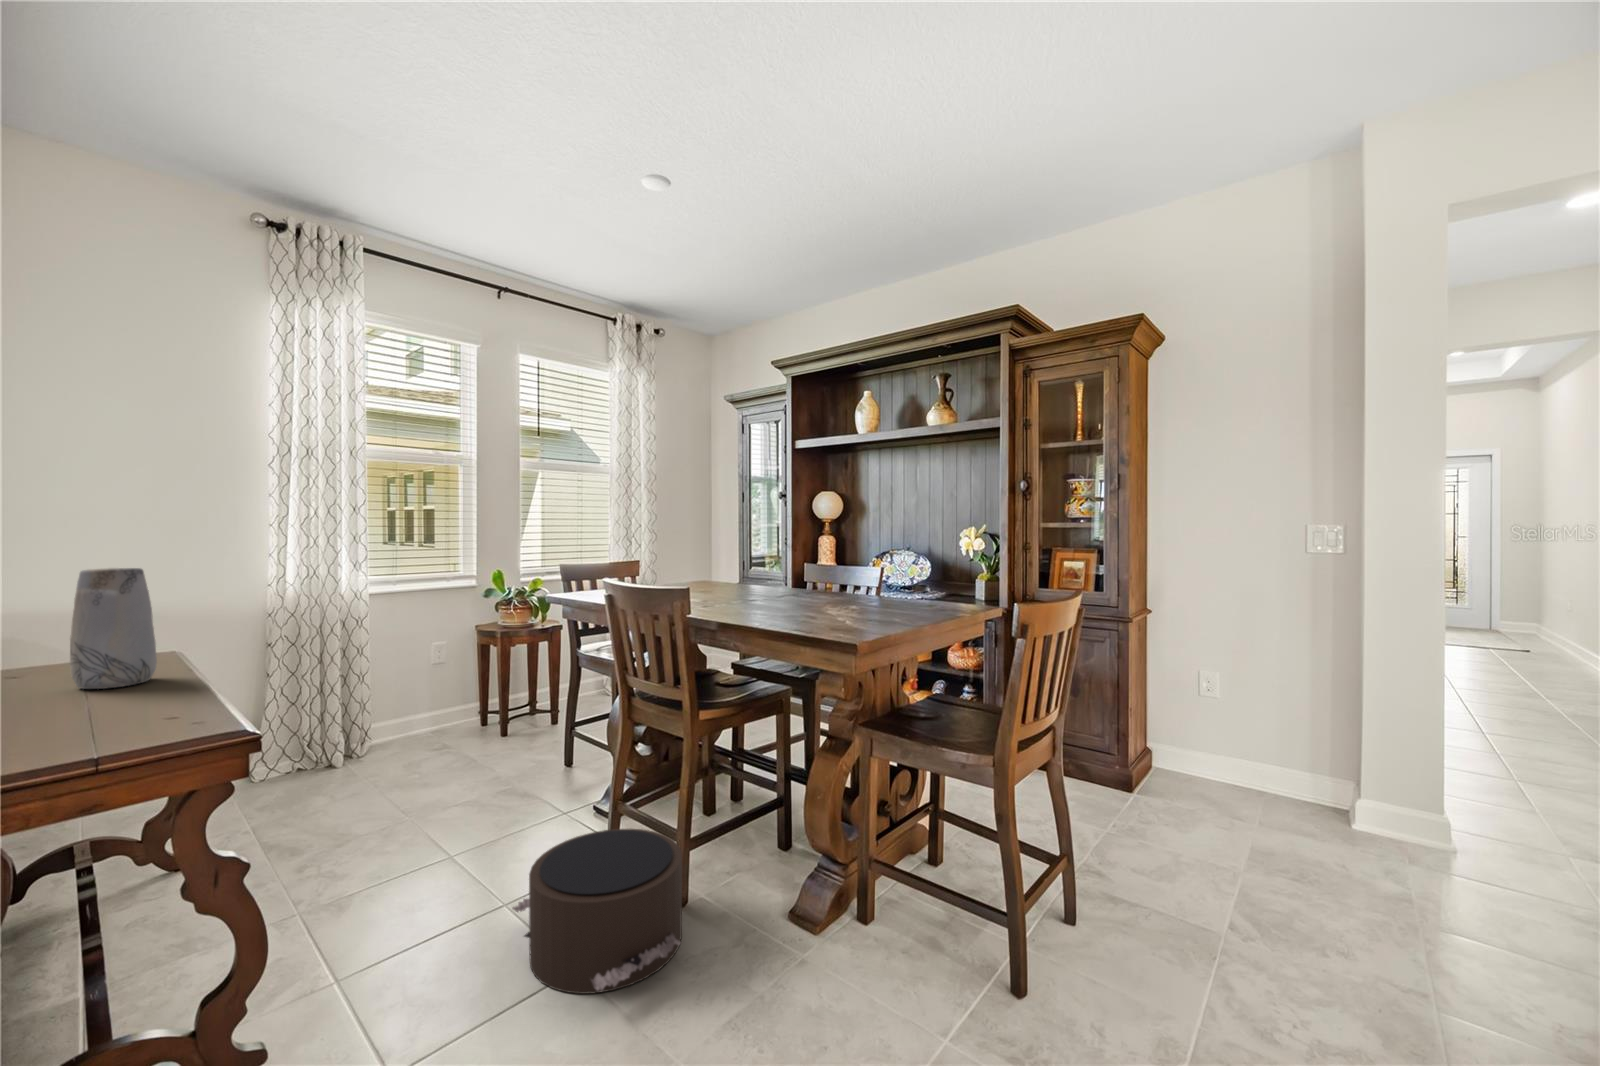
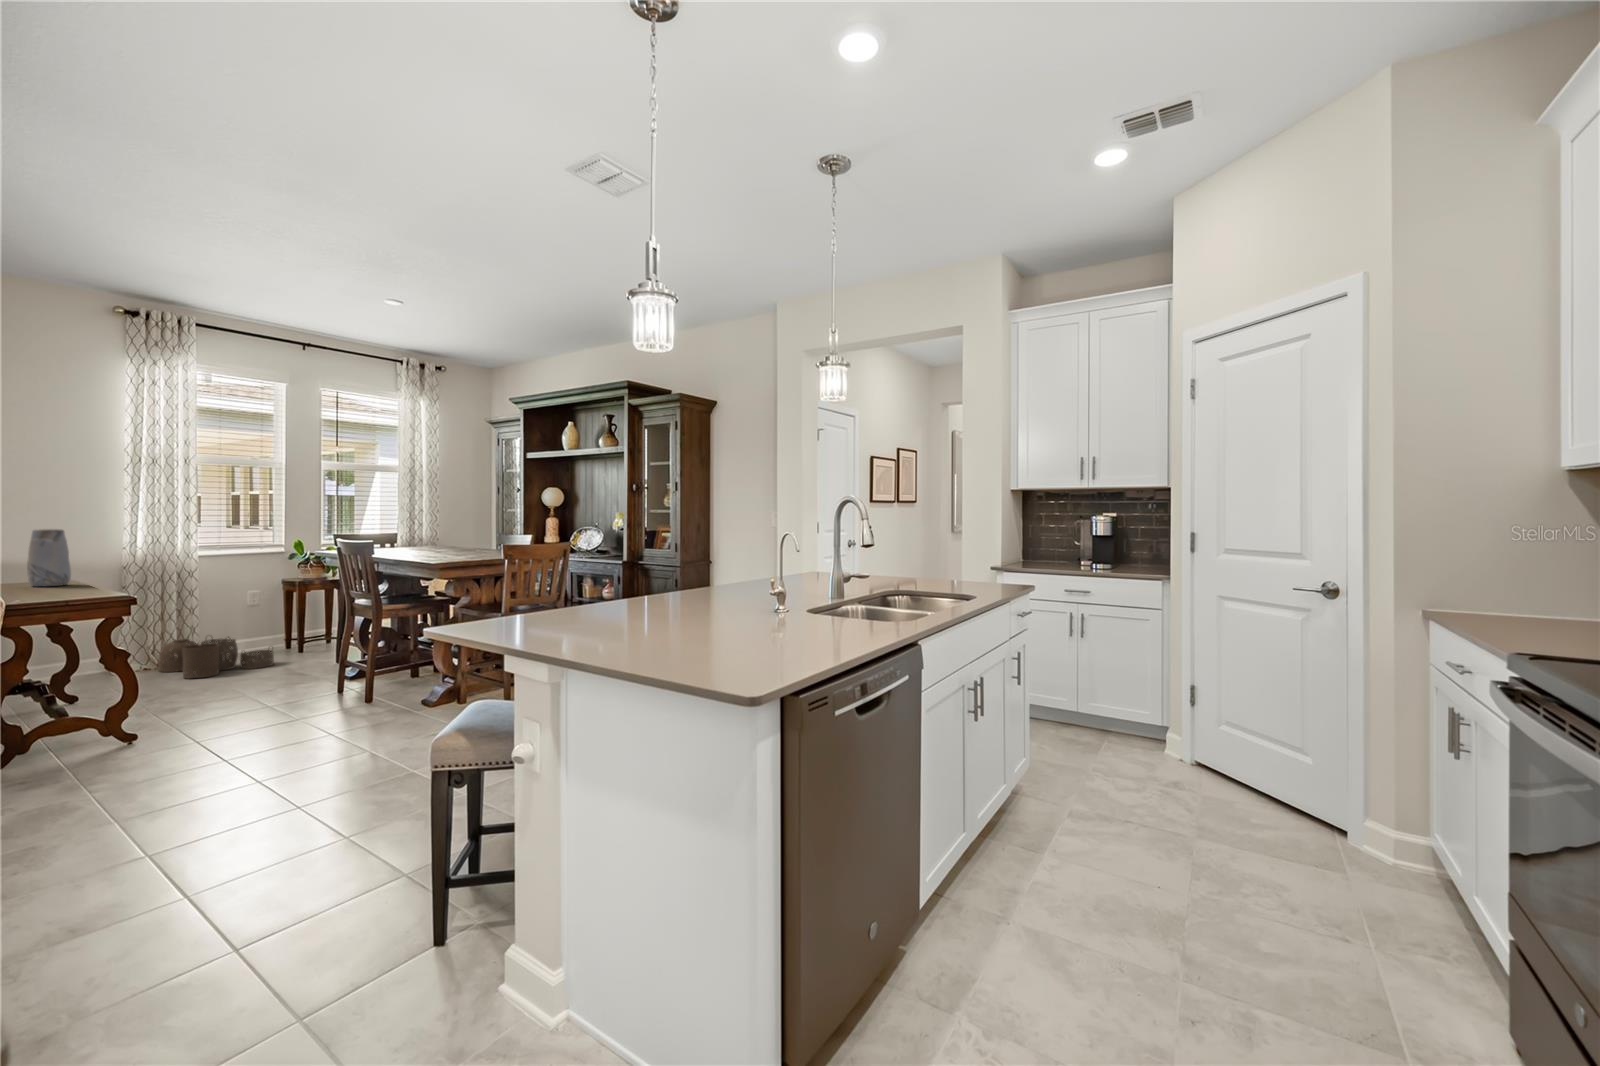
woven basket: none [314,720,477,801] -> present [158,637,274,678]
pouf: present [512,829,682,994] -> none [266,667,358,725]

